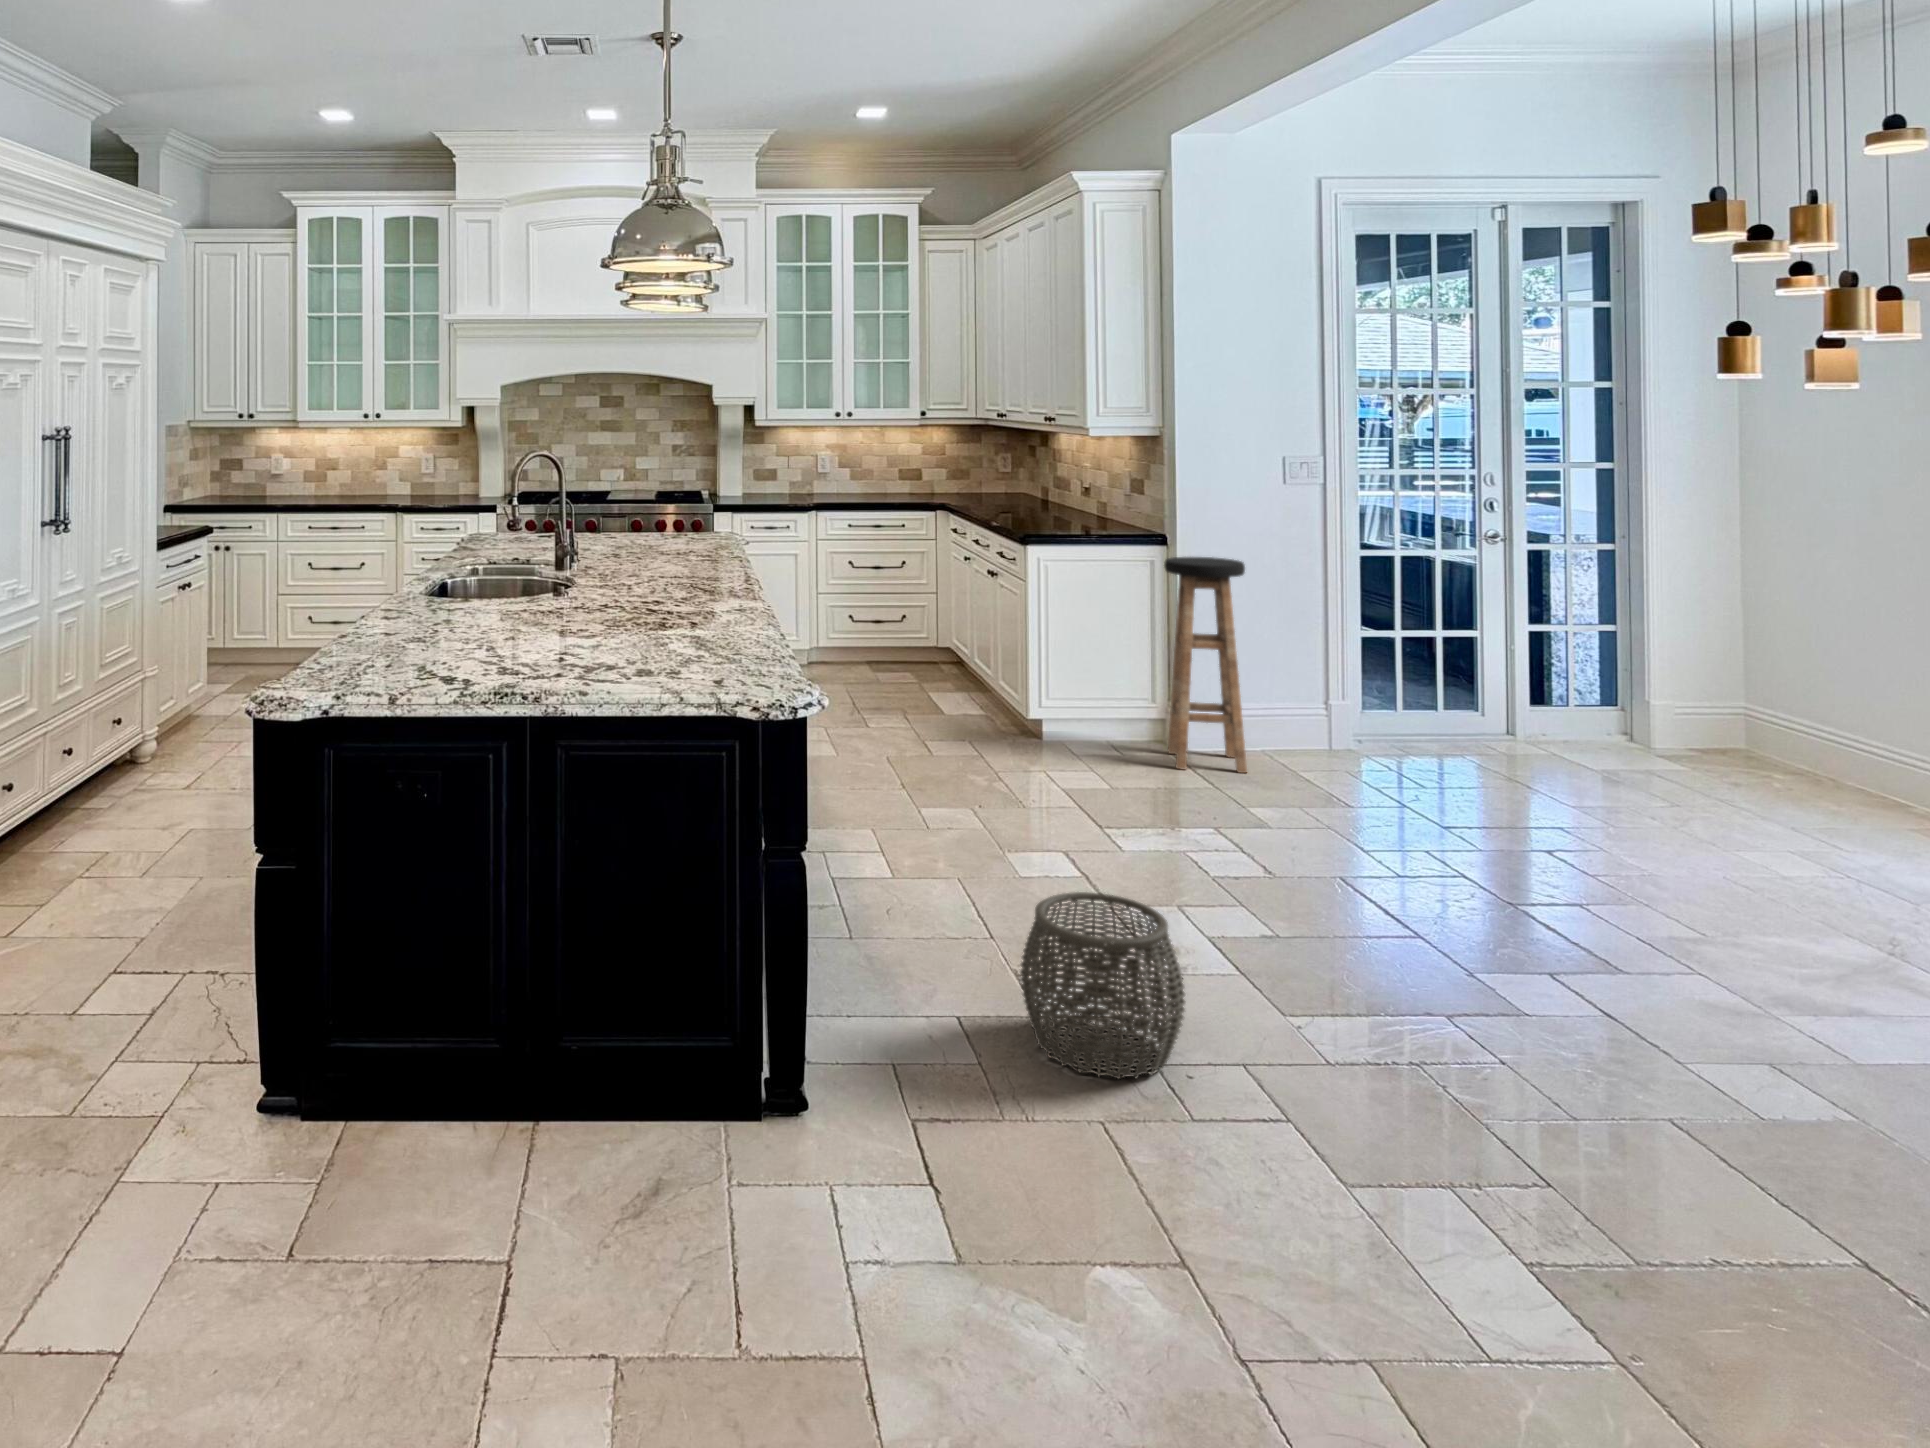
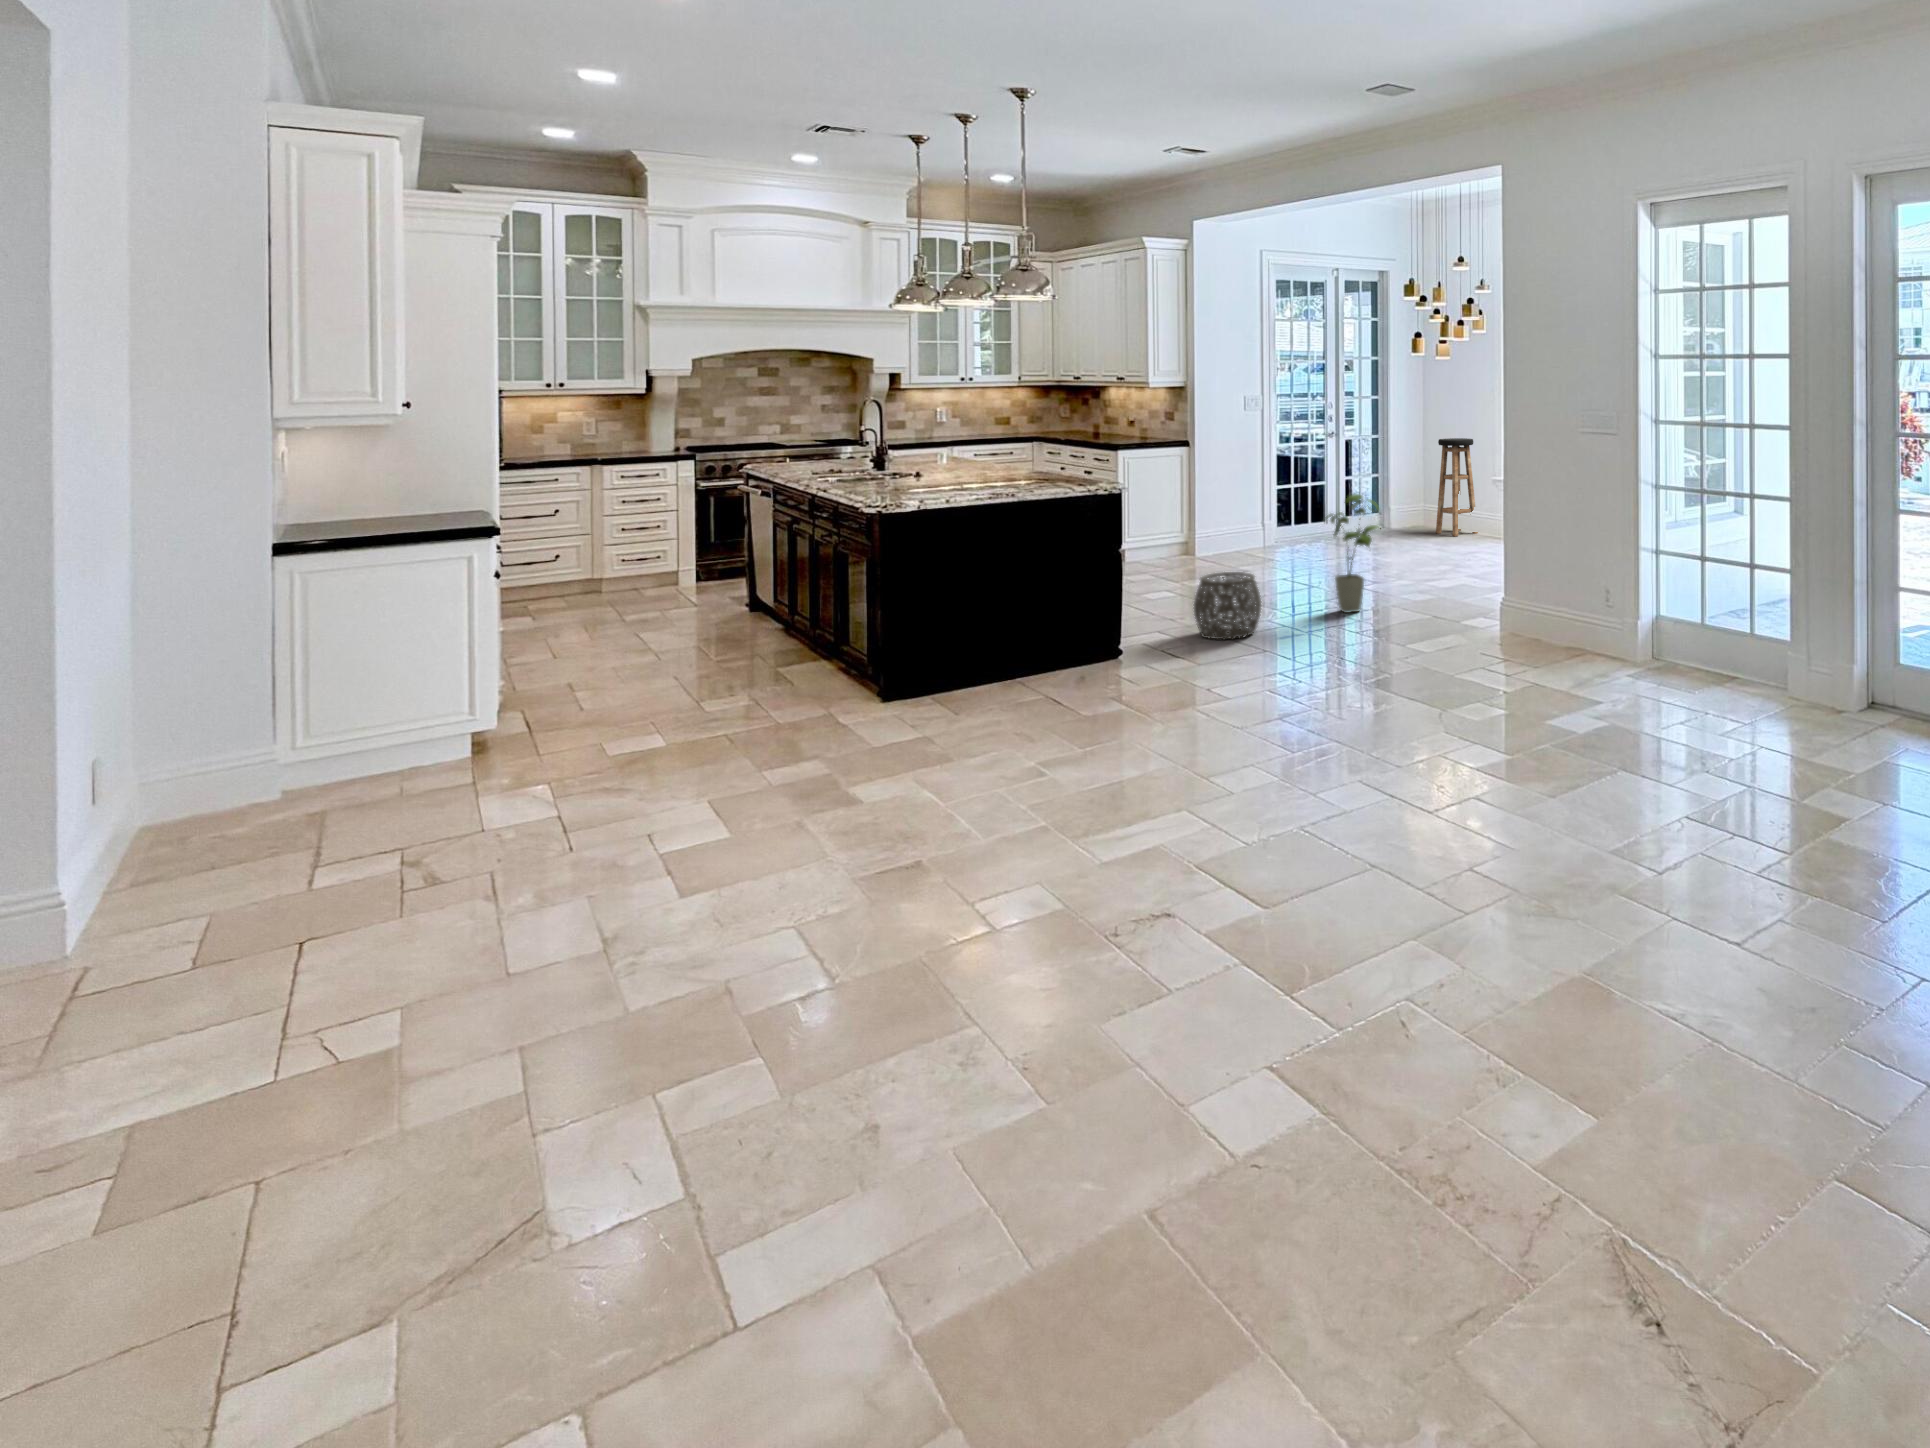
bar stool: present [1164,557,1247,773] -> present [1436,438,1478,536]
house plant: none [1378,751,1555,1059] -> present [1326,494,1379,613]

